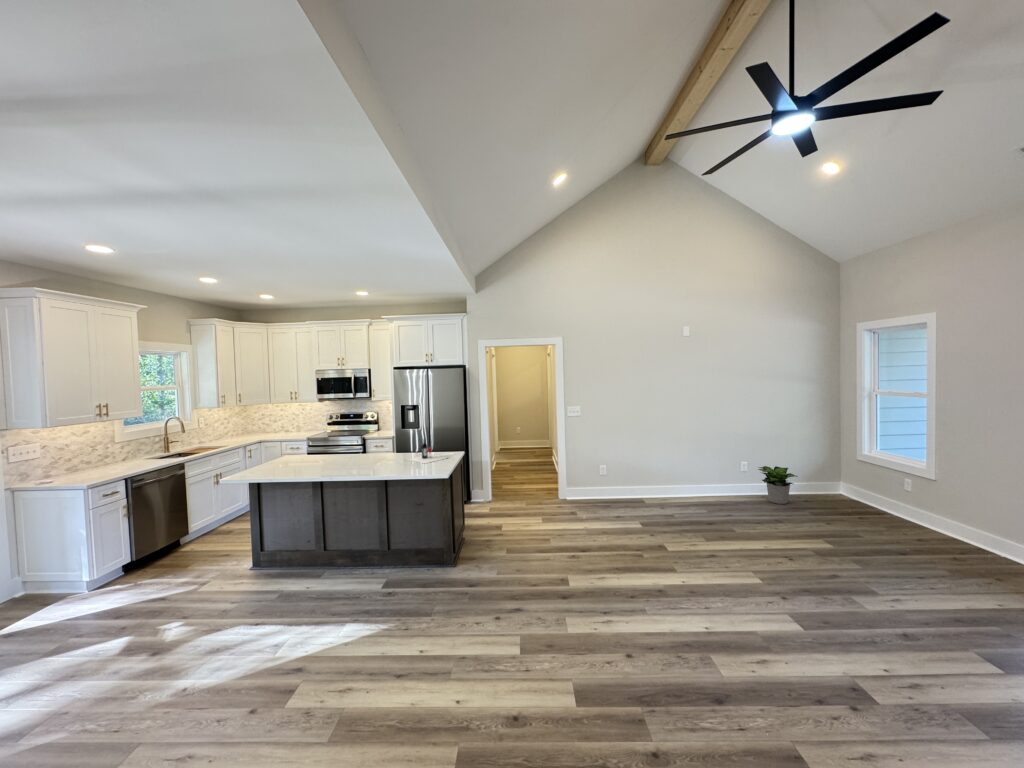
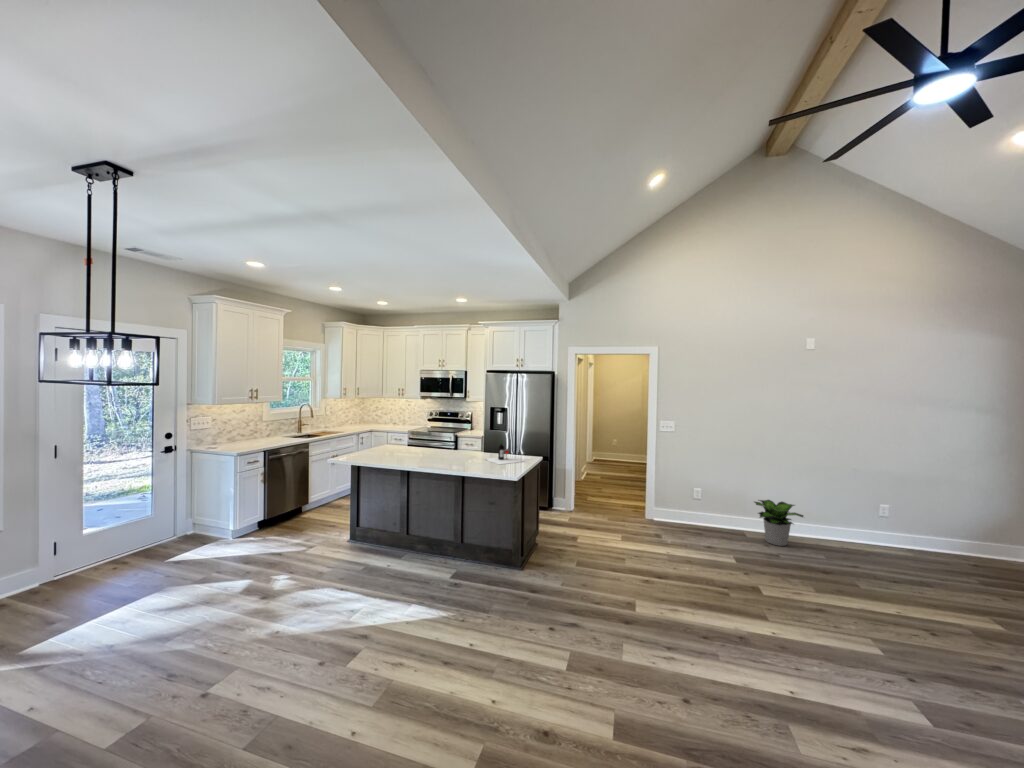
potted plant: present [759,466,797,504] -> present [755,500,803,546]

